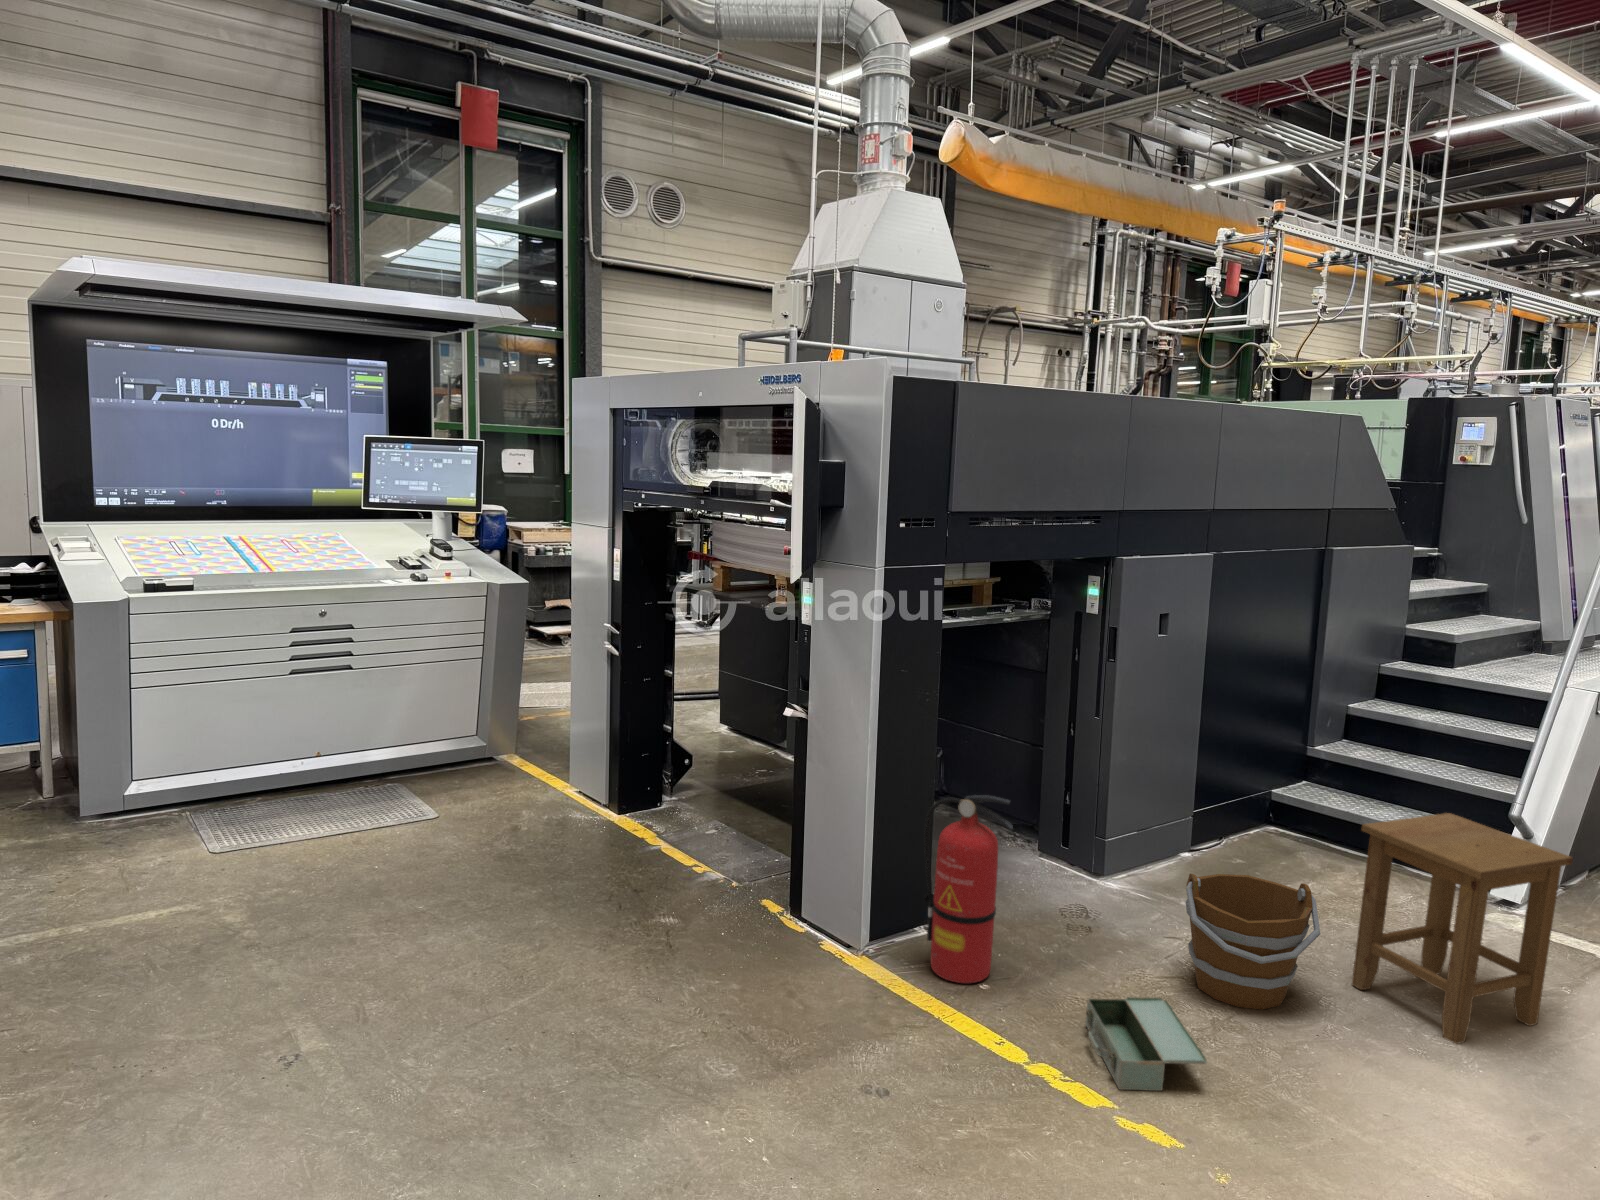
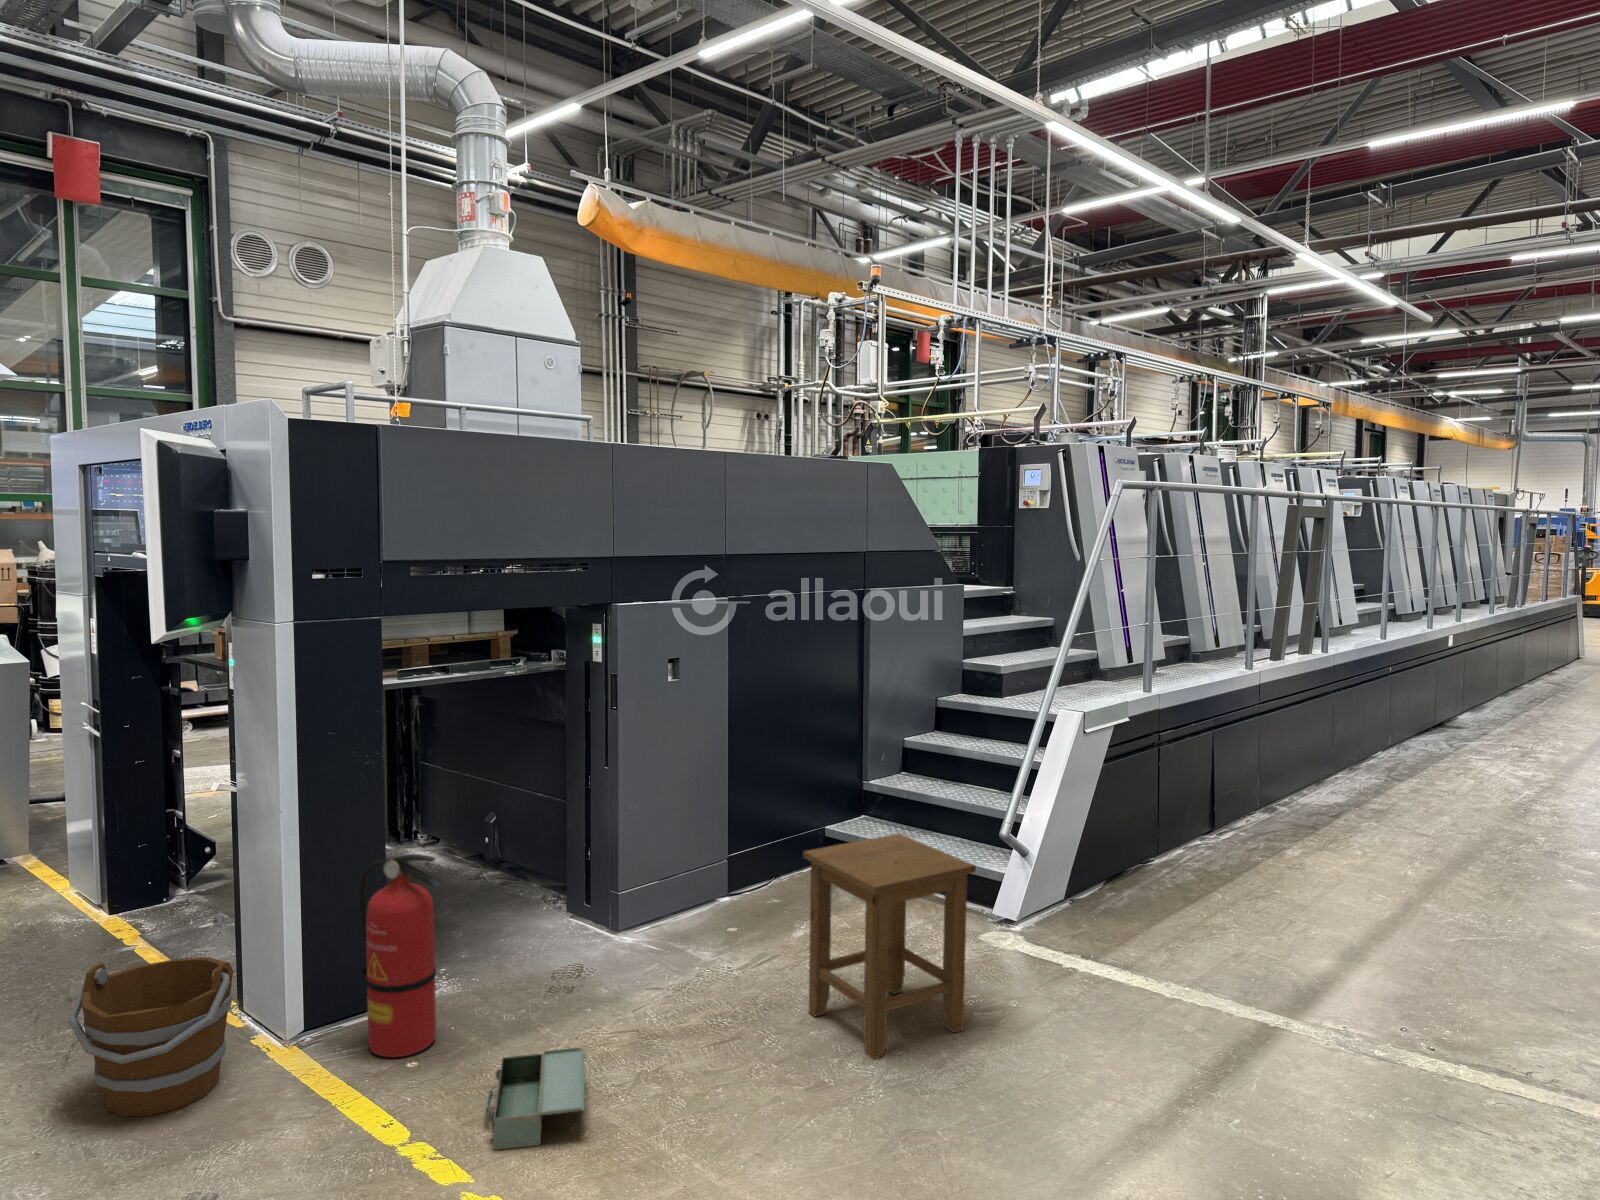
bucket: present [1186,874,1321,1010] -> present [68,957,233,1116]

